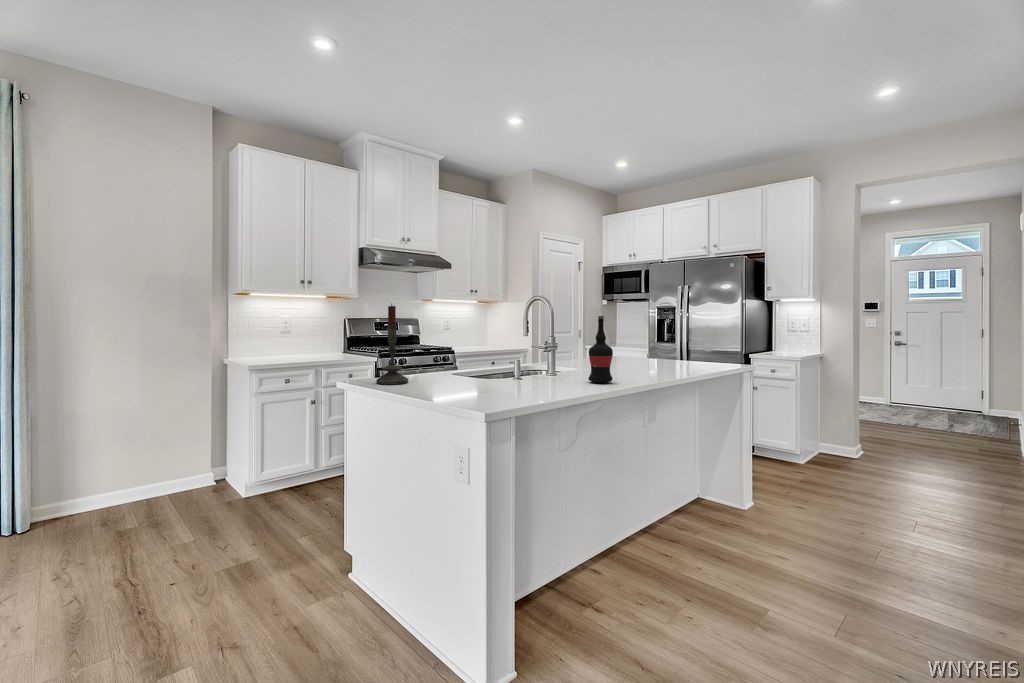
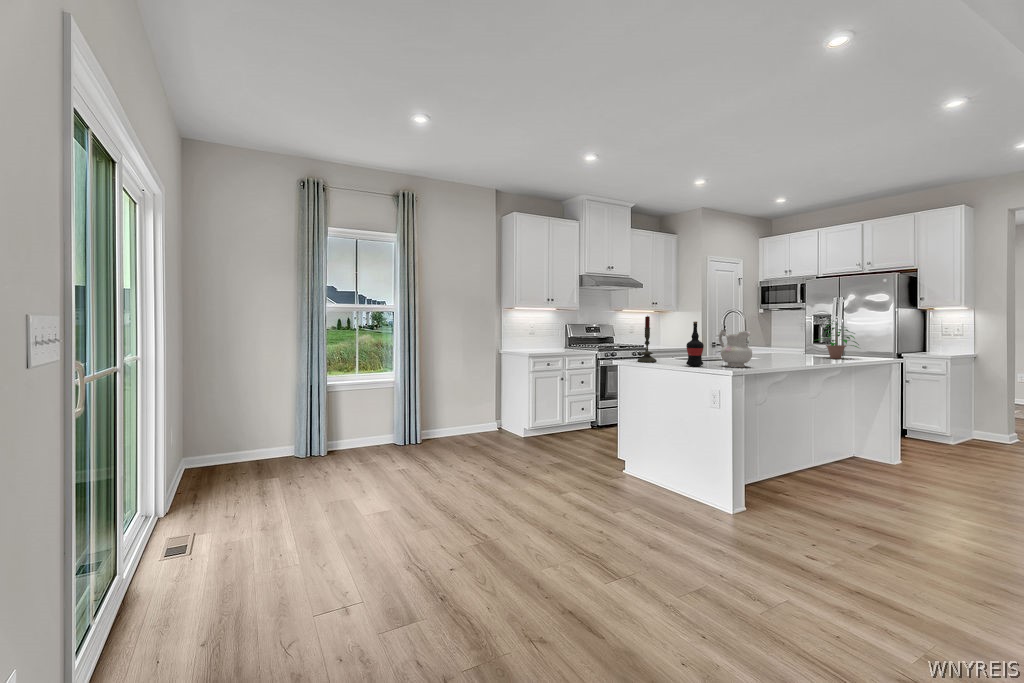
potted plant: none [647,313,707,366] -> present [818,323,859,359]
wine bottle: present [588,316,613,383] -> present [686,321,704,366]
ceramic pitcher: none [498,328,546,392] -> present [719,330,752,367]

